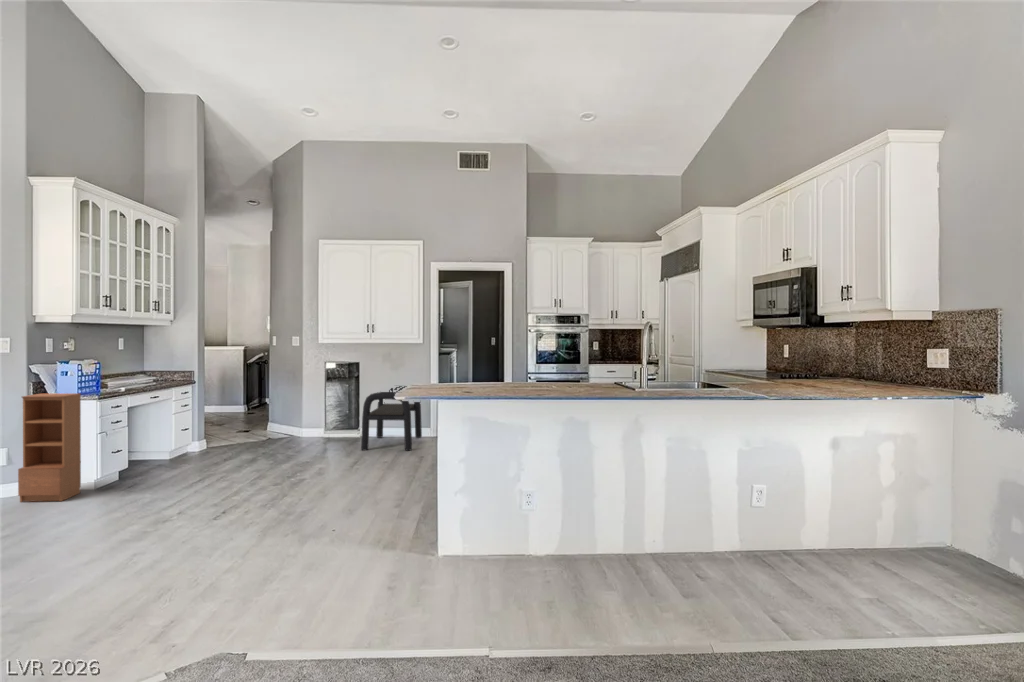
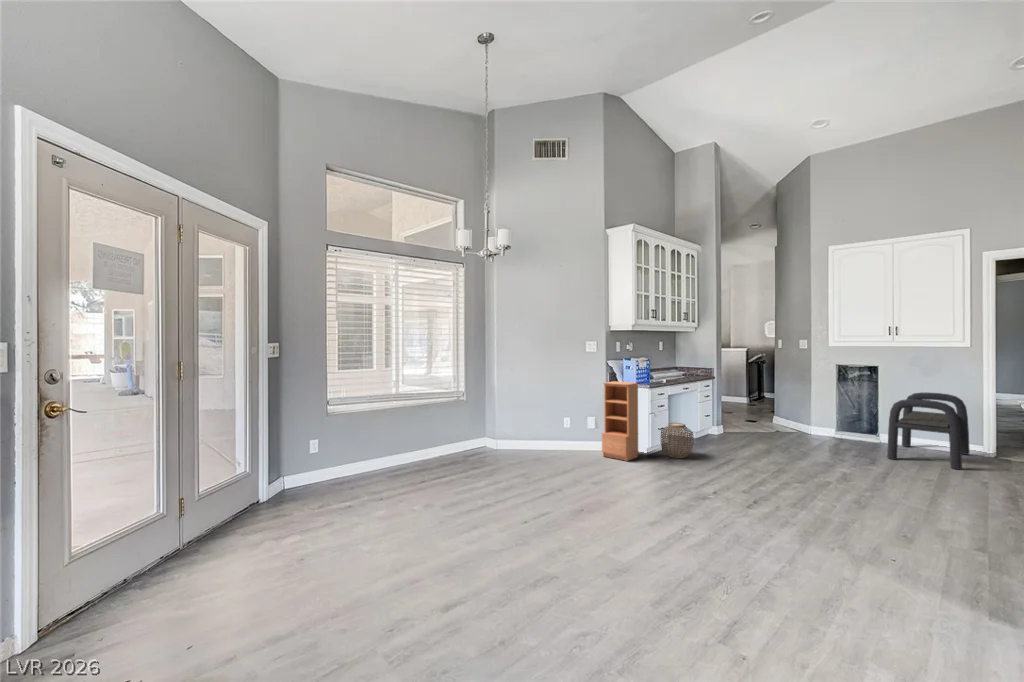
woven basket: none [115,441,161,486] -> present [661,423,694,458]

